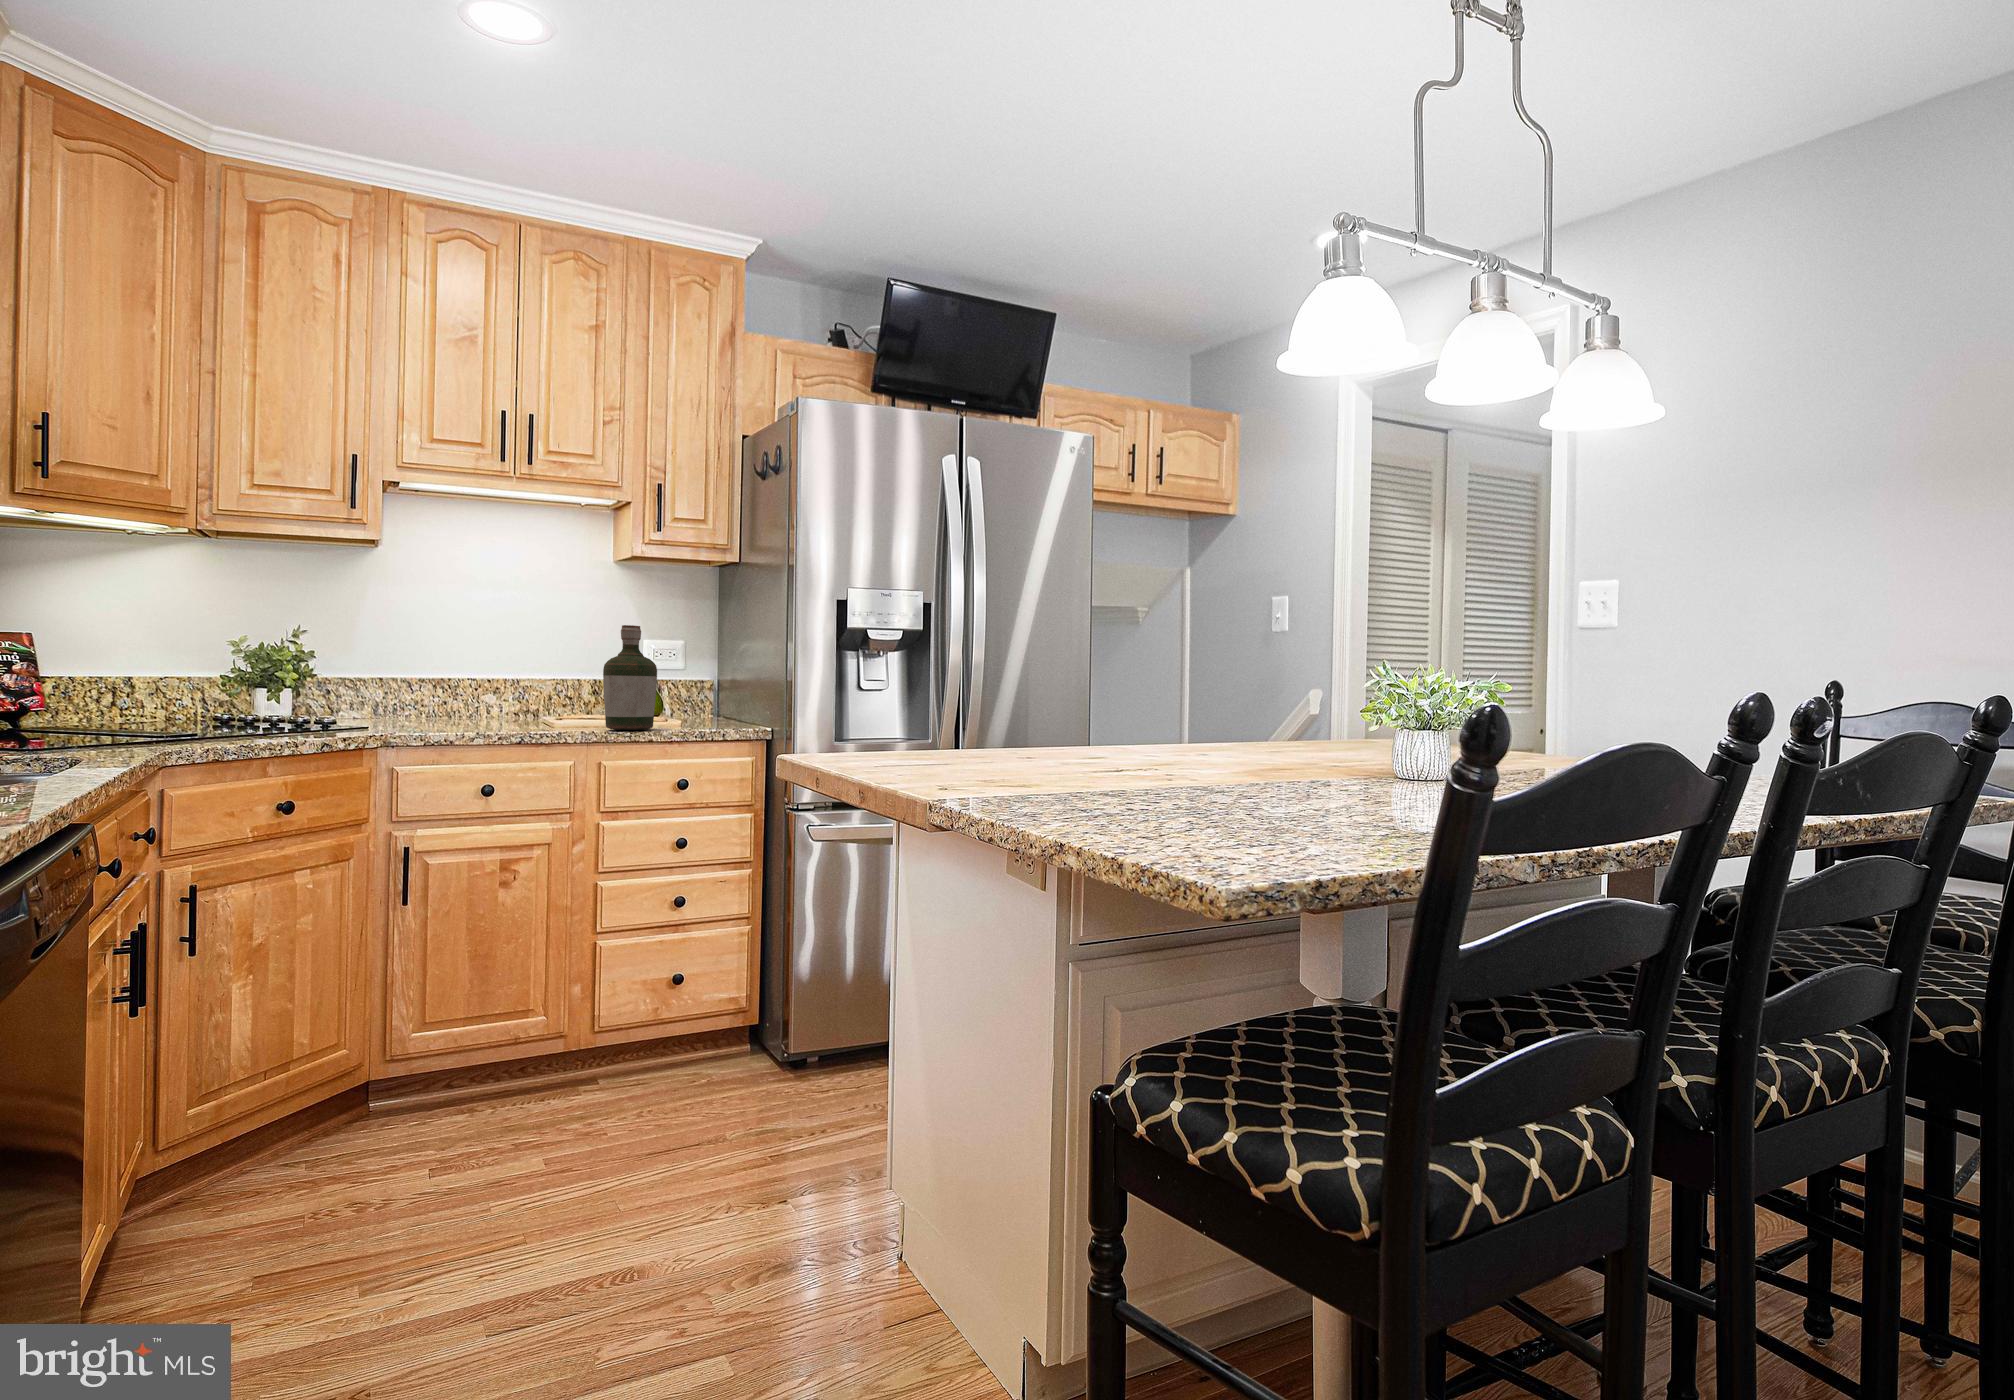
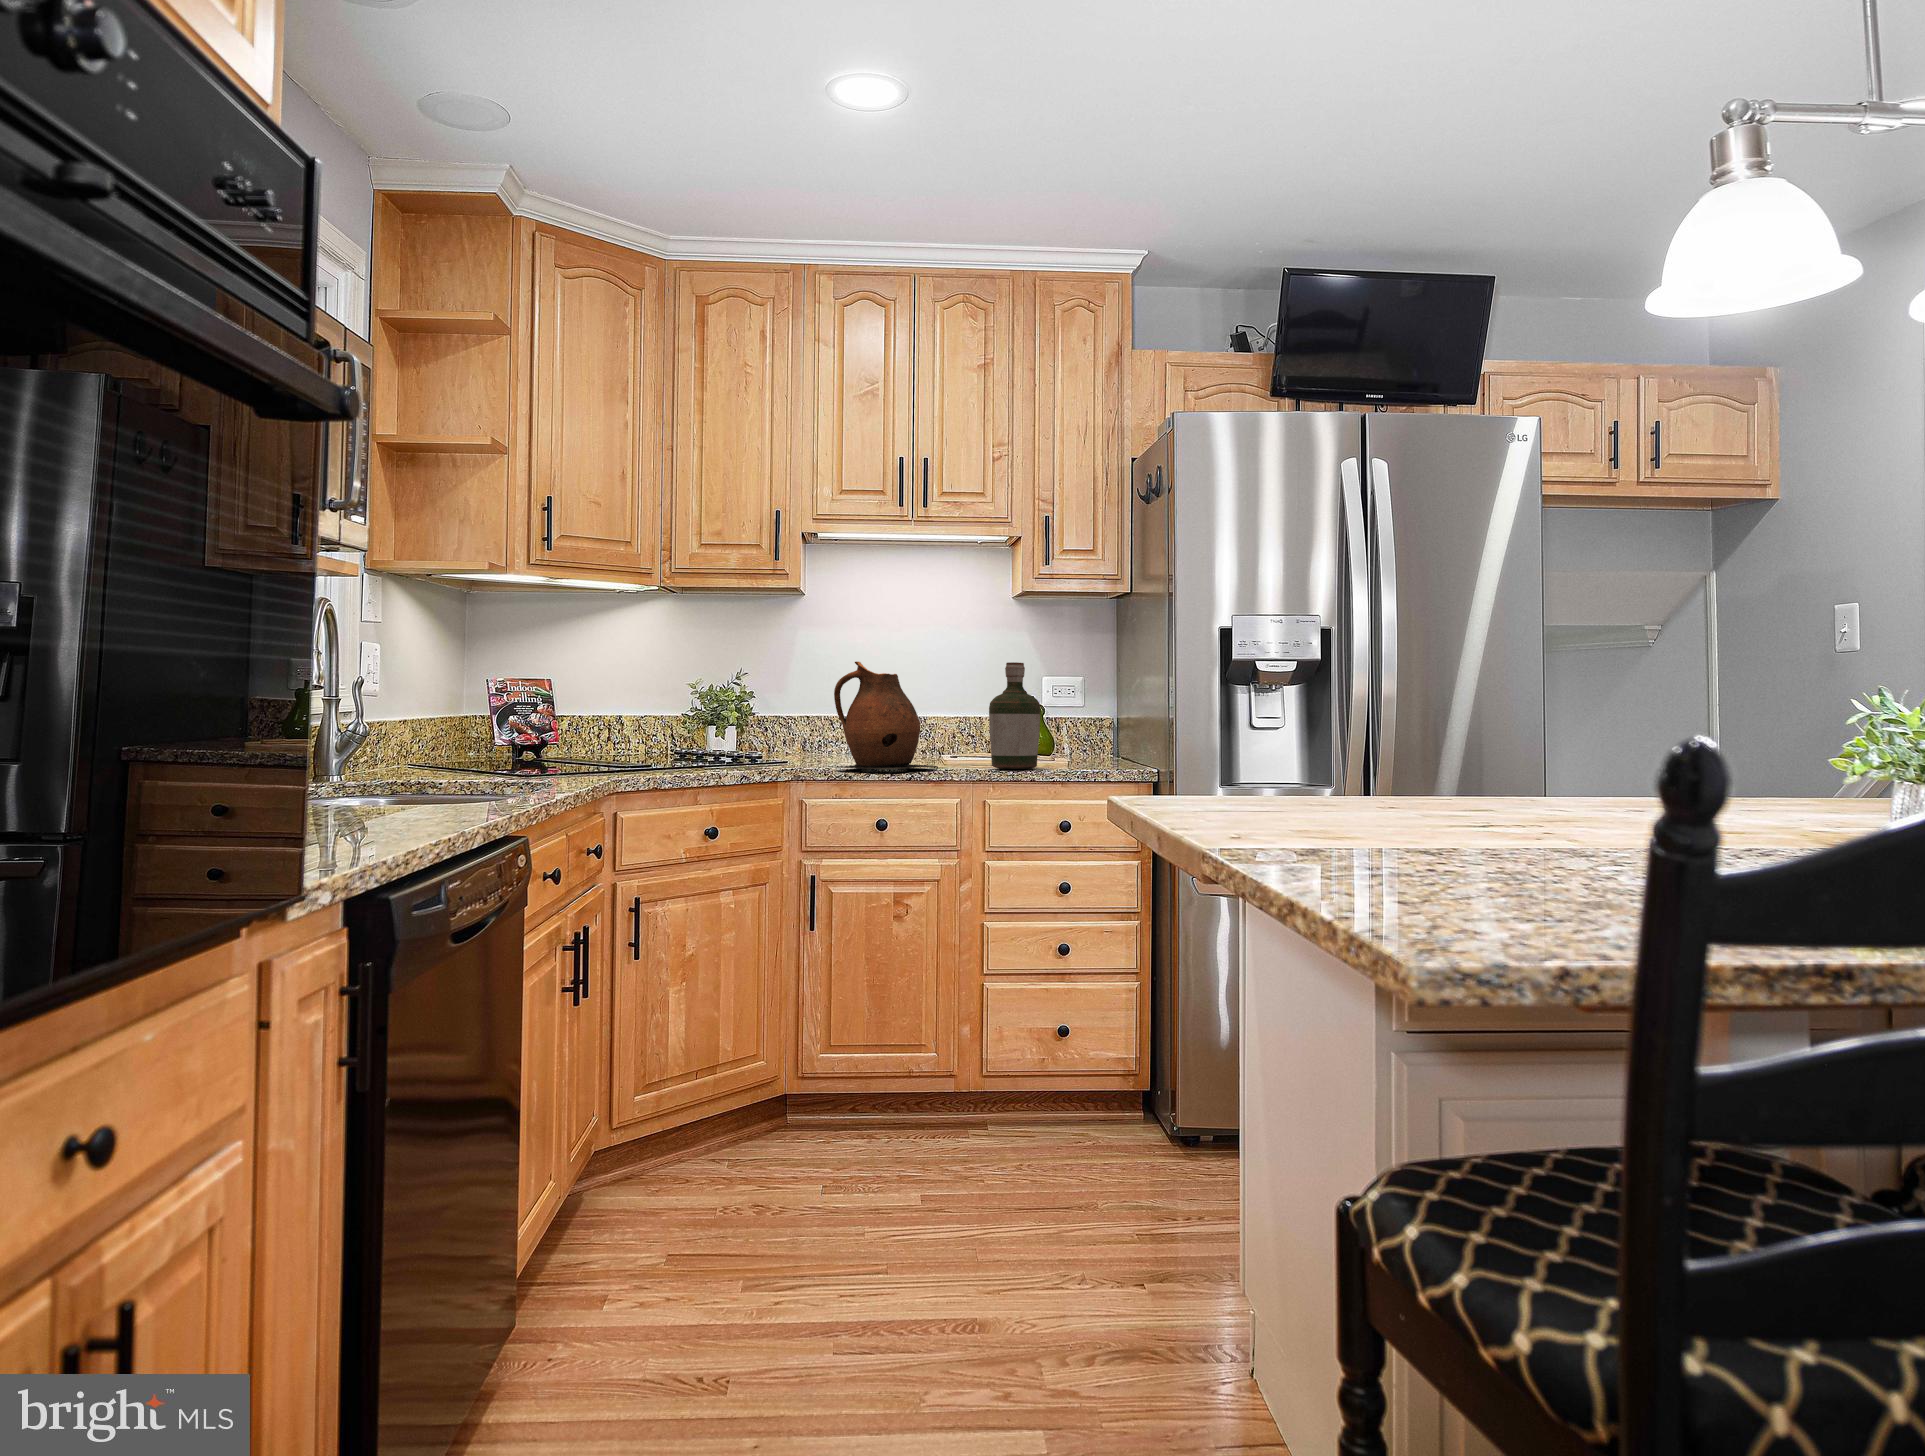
ceramic pitcher: none [431,619,549,734] -> present [834,662,938,771]

